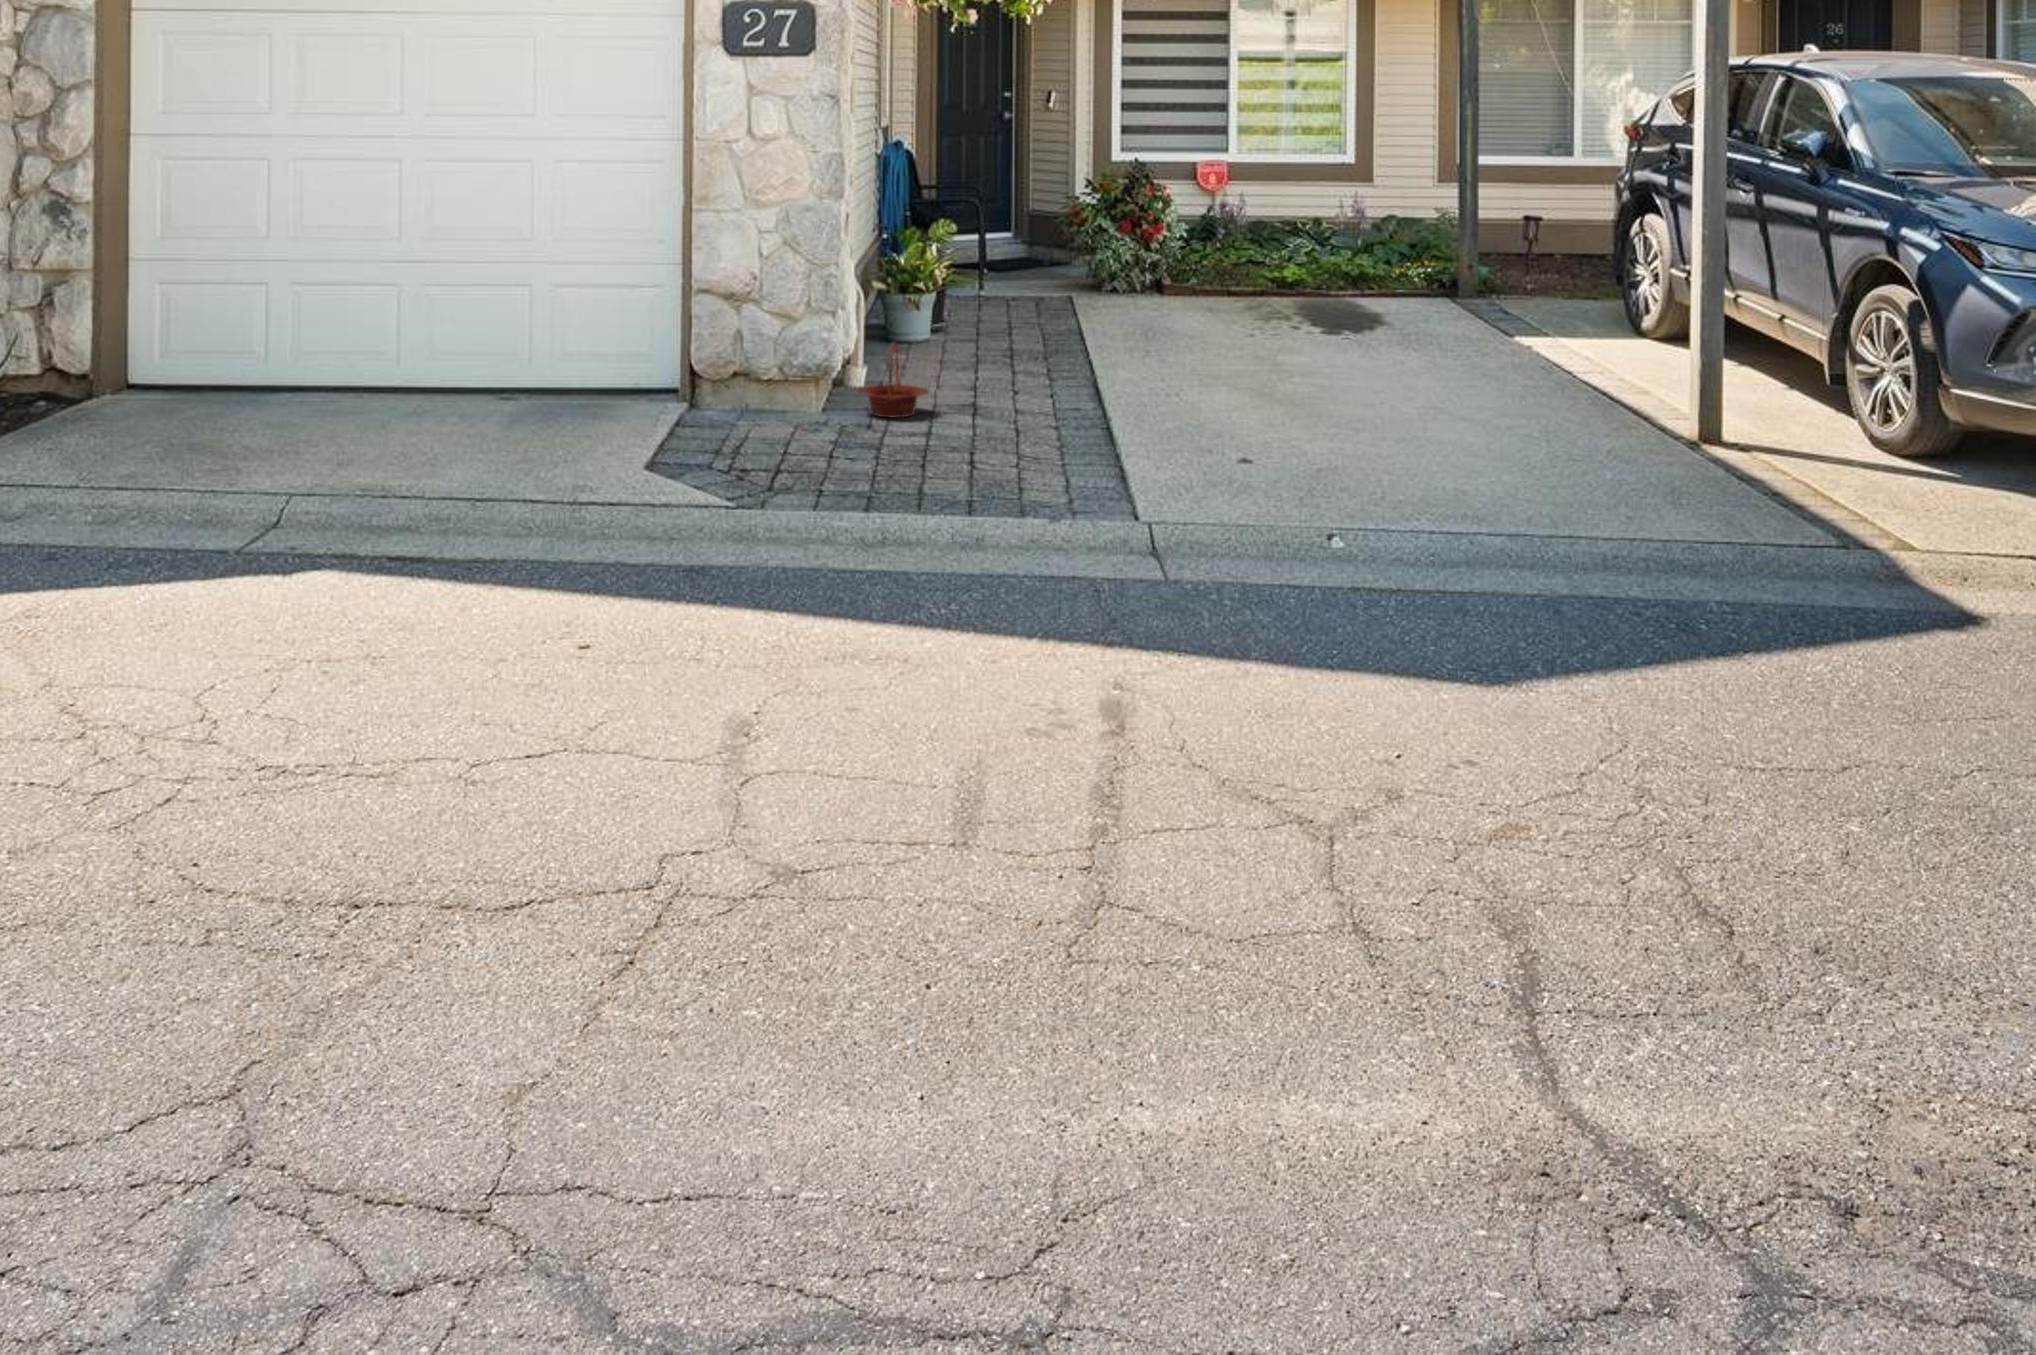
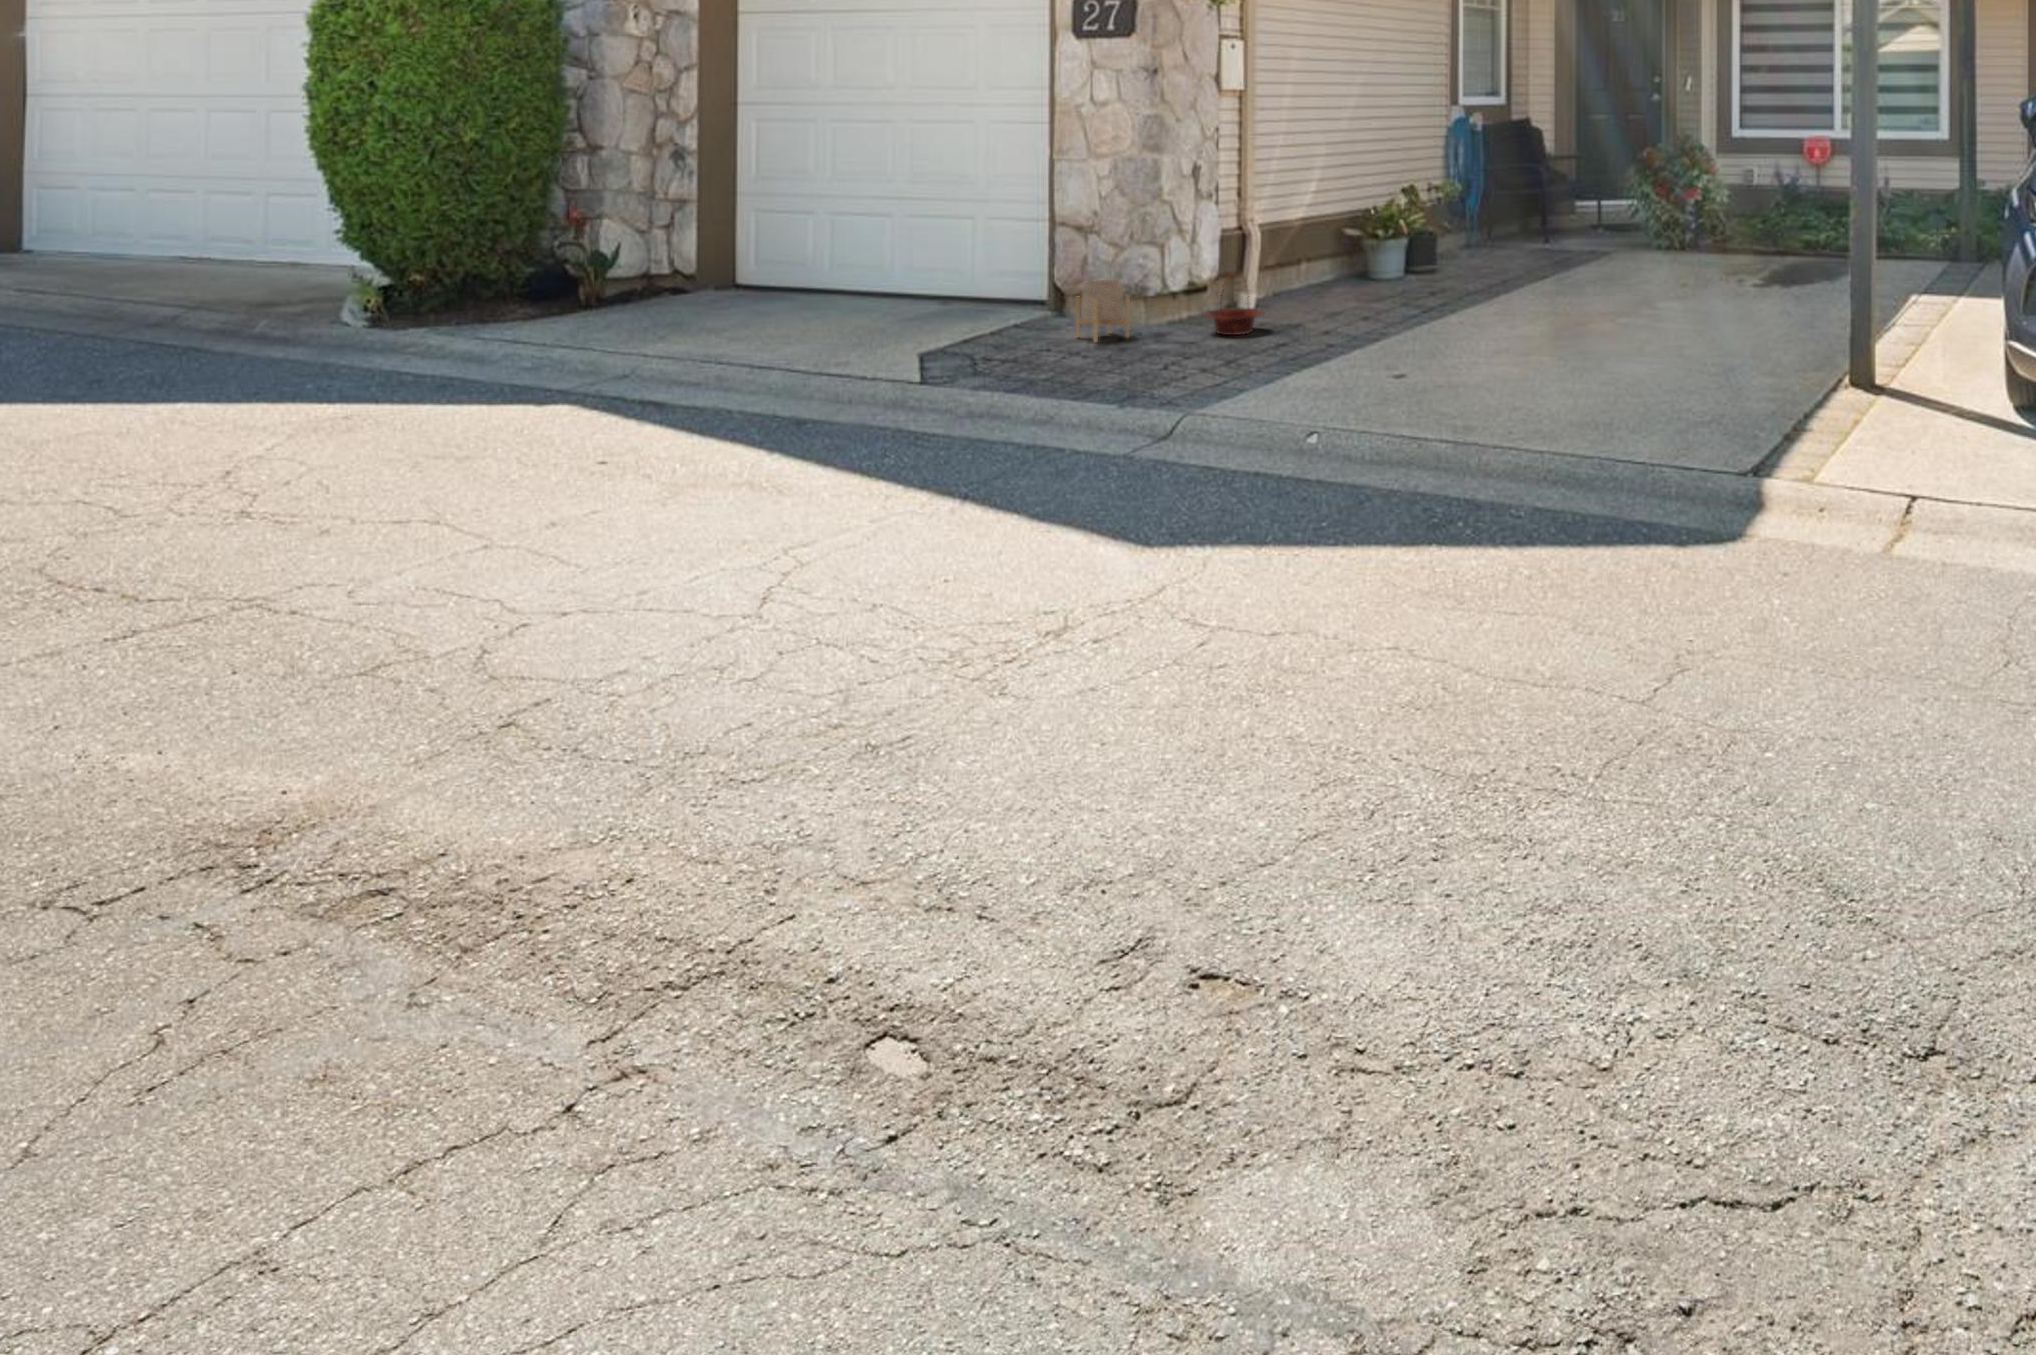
planter: none [721,356,787,435] -> present [1076,280,1130,342]

